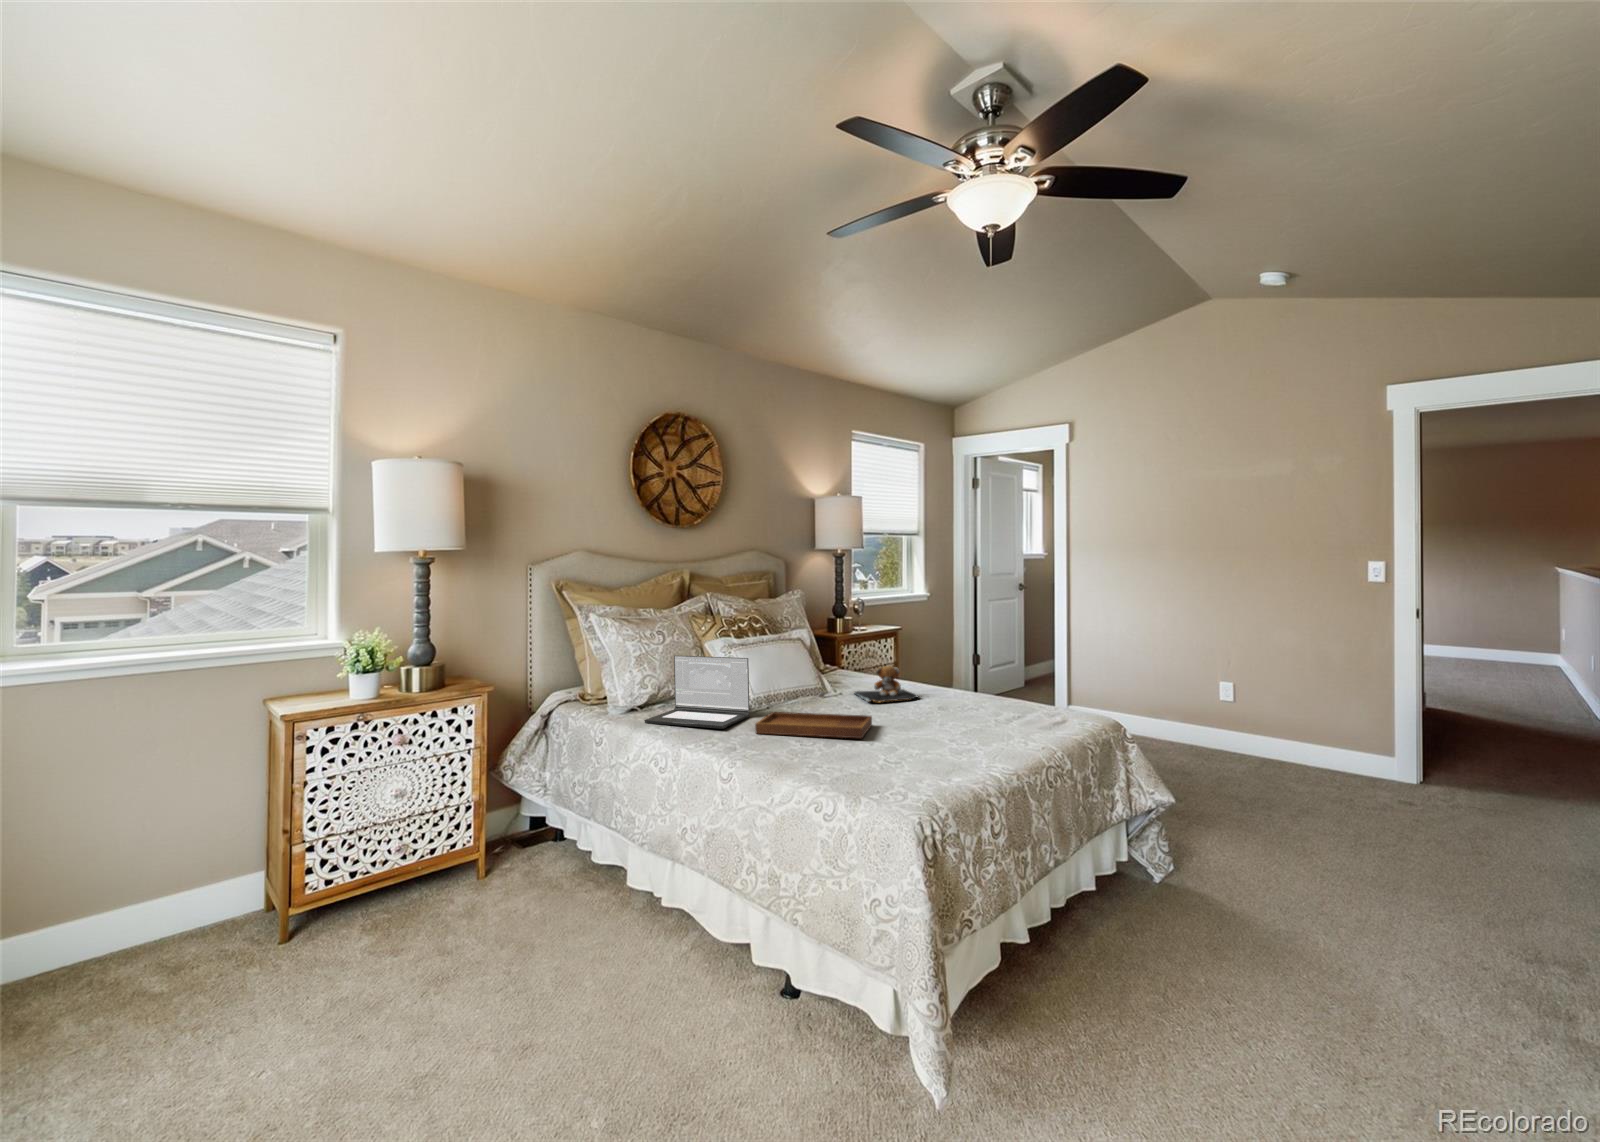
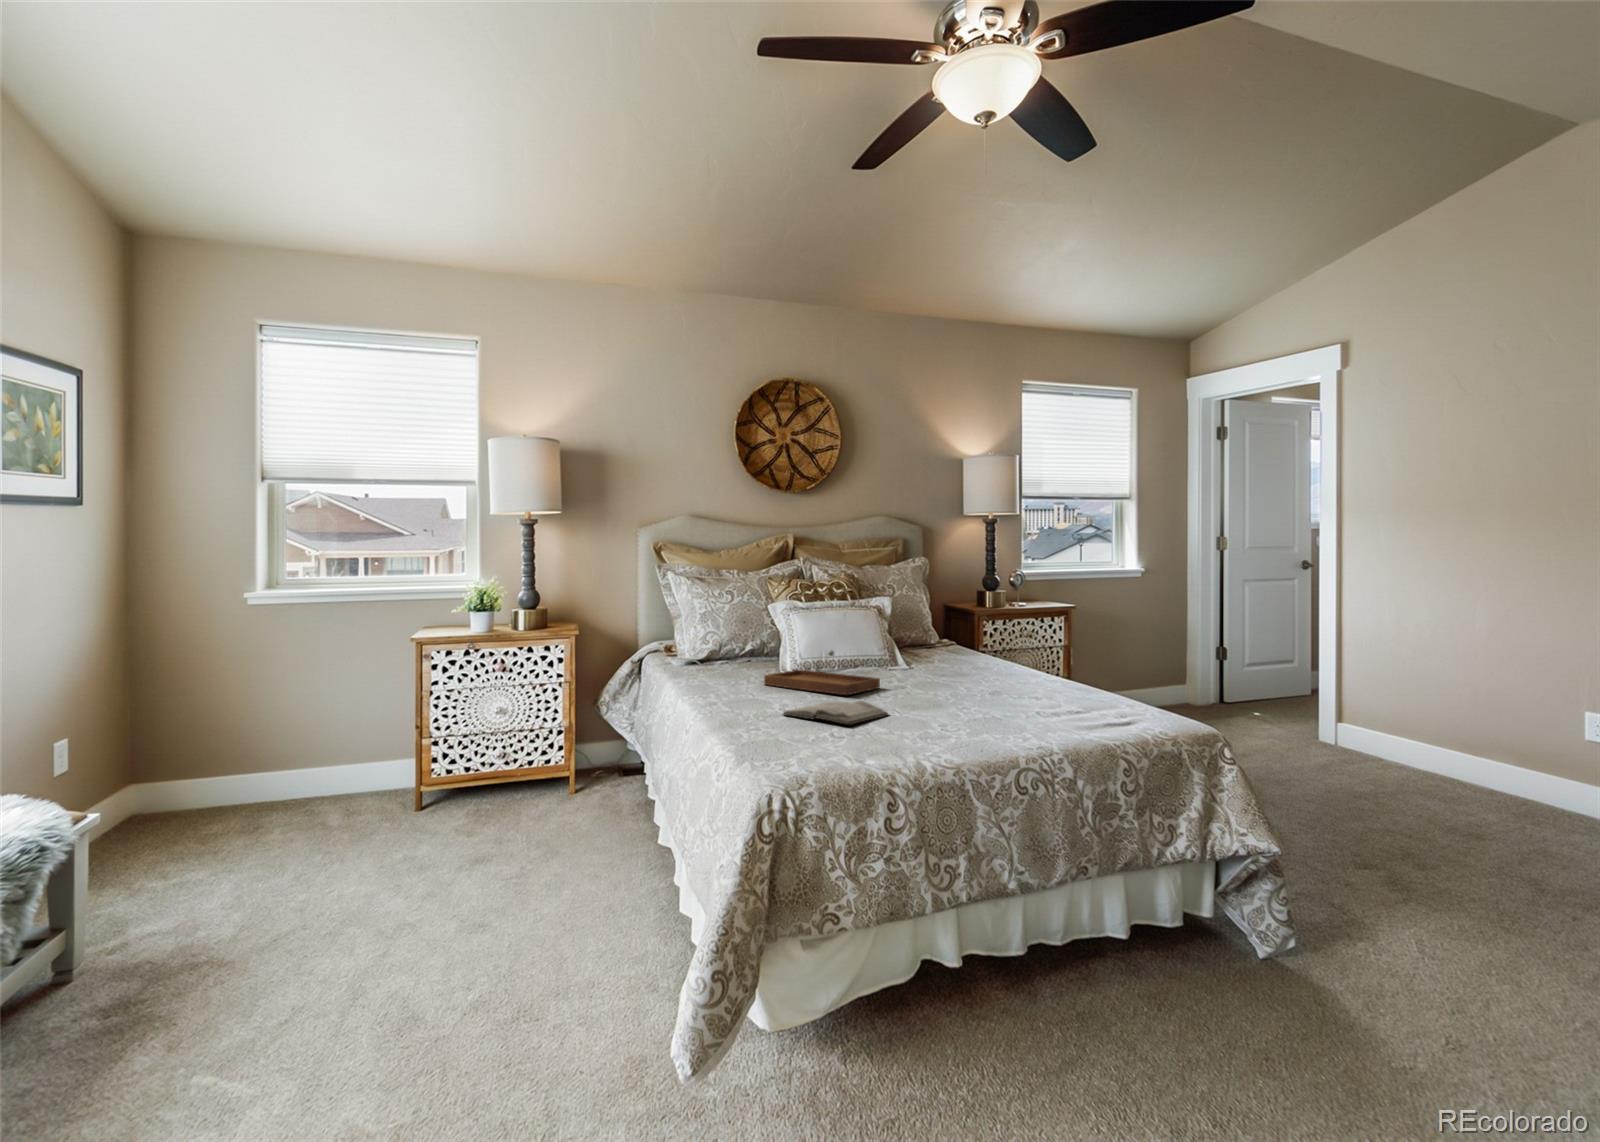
laptop: present [644,656,750,729] -> none [688,613,782,679]
teddy bear: present [854,666,918,702] -> none [910,636,976,672]
diary: none [839,746,938,778] -> present [783,701,889,725]

